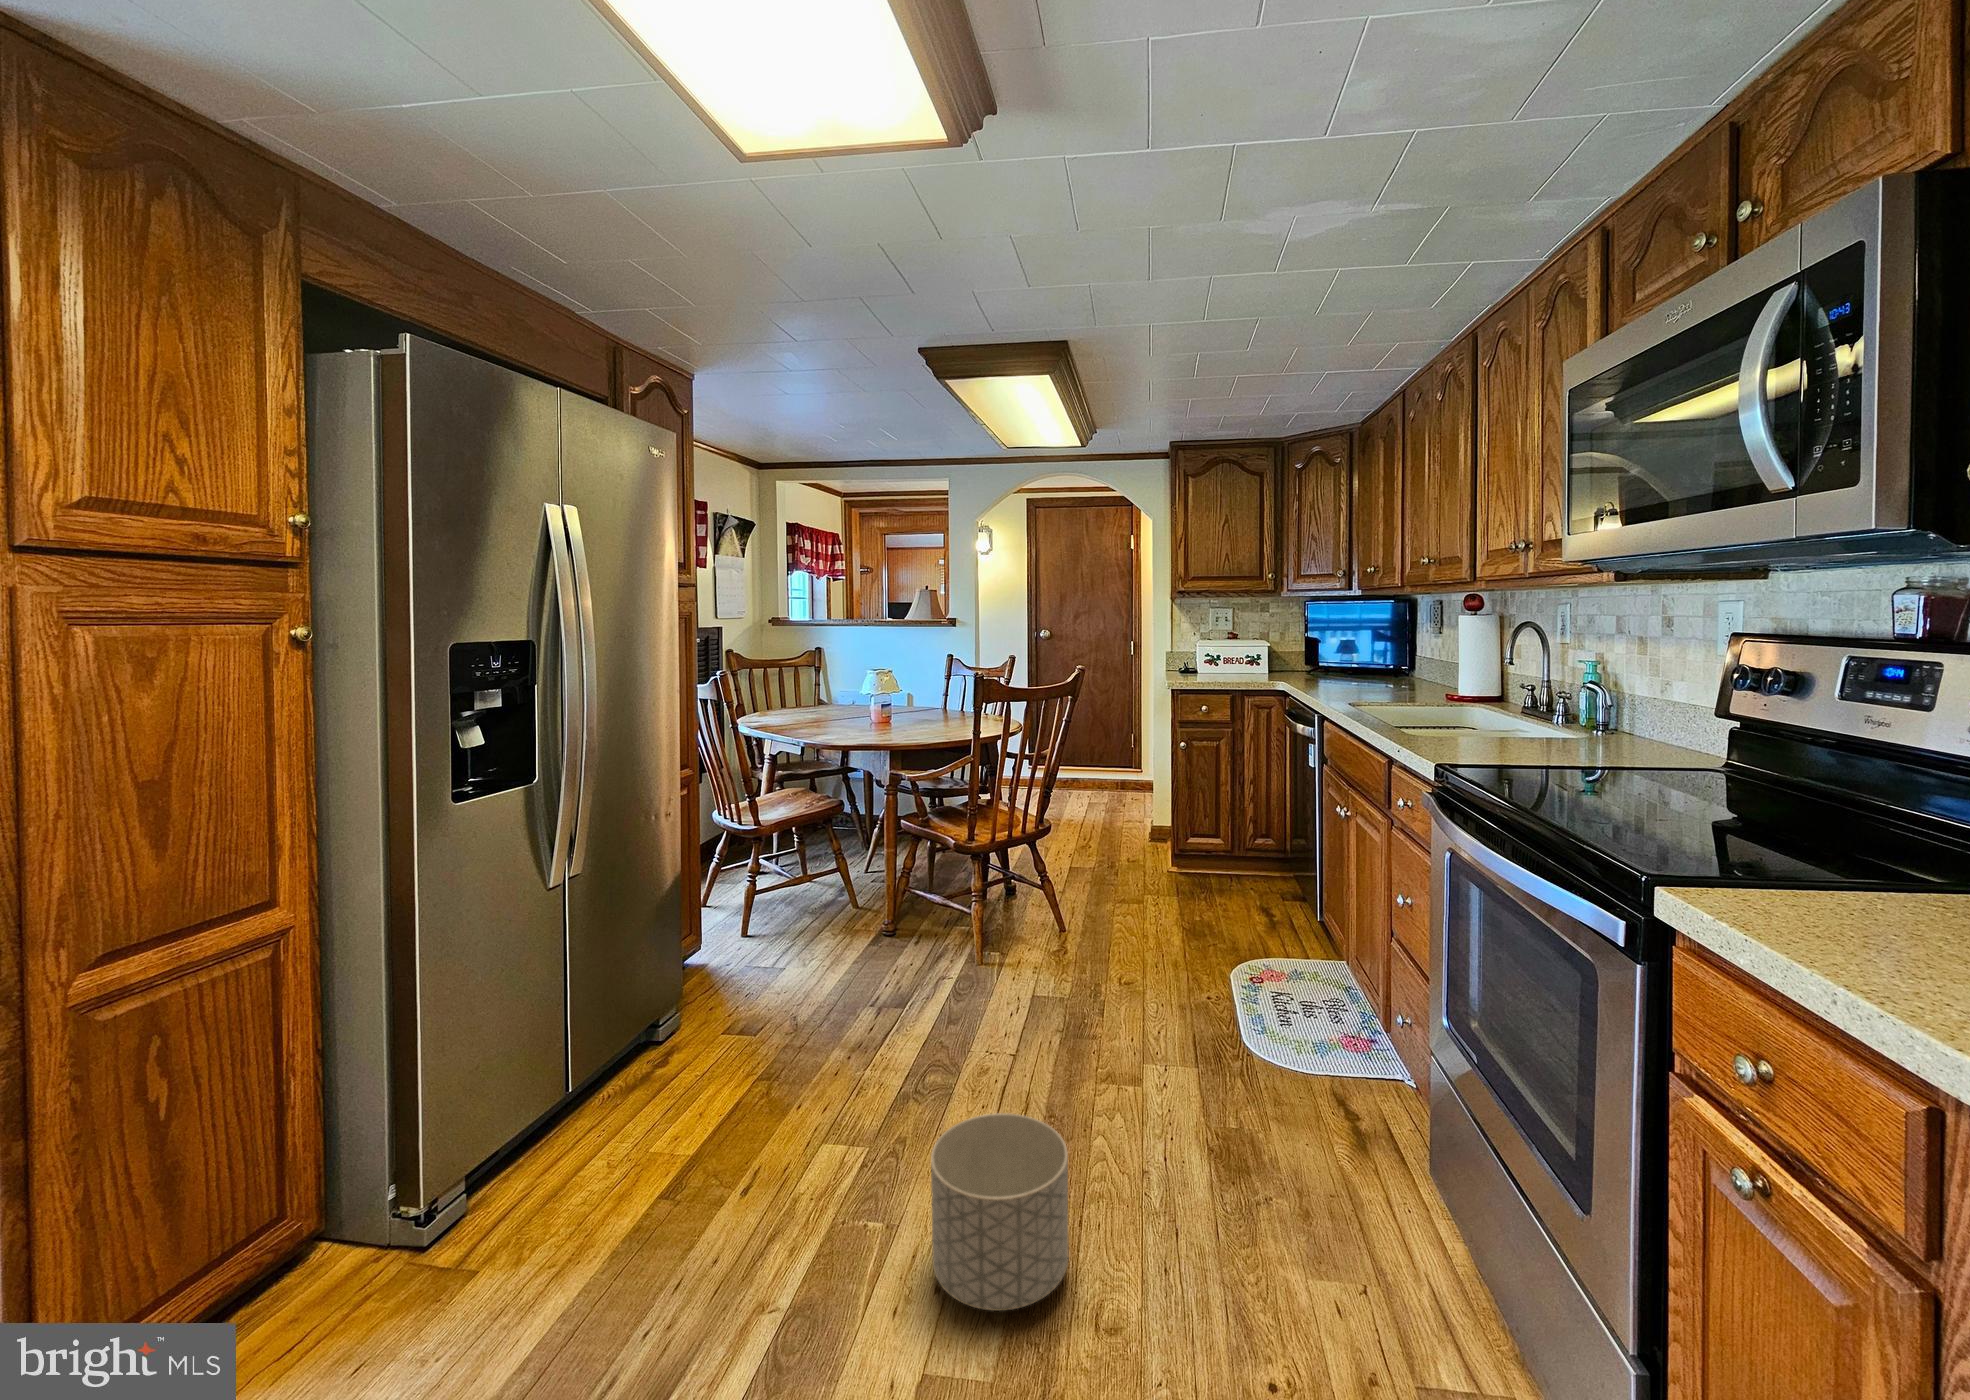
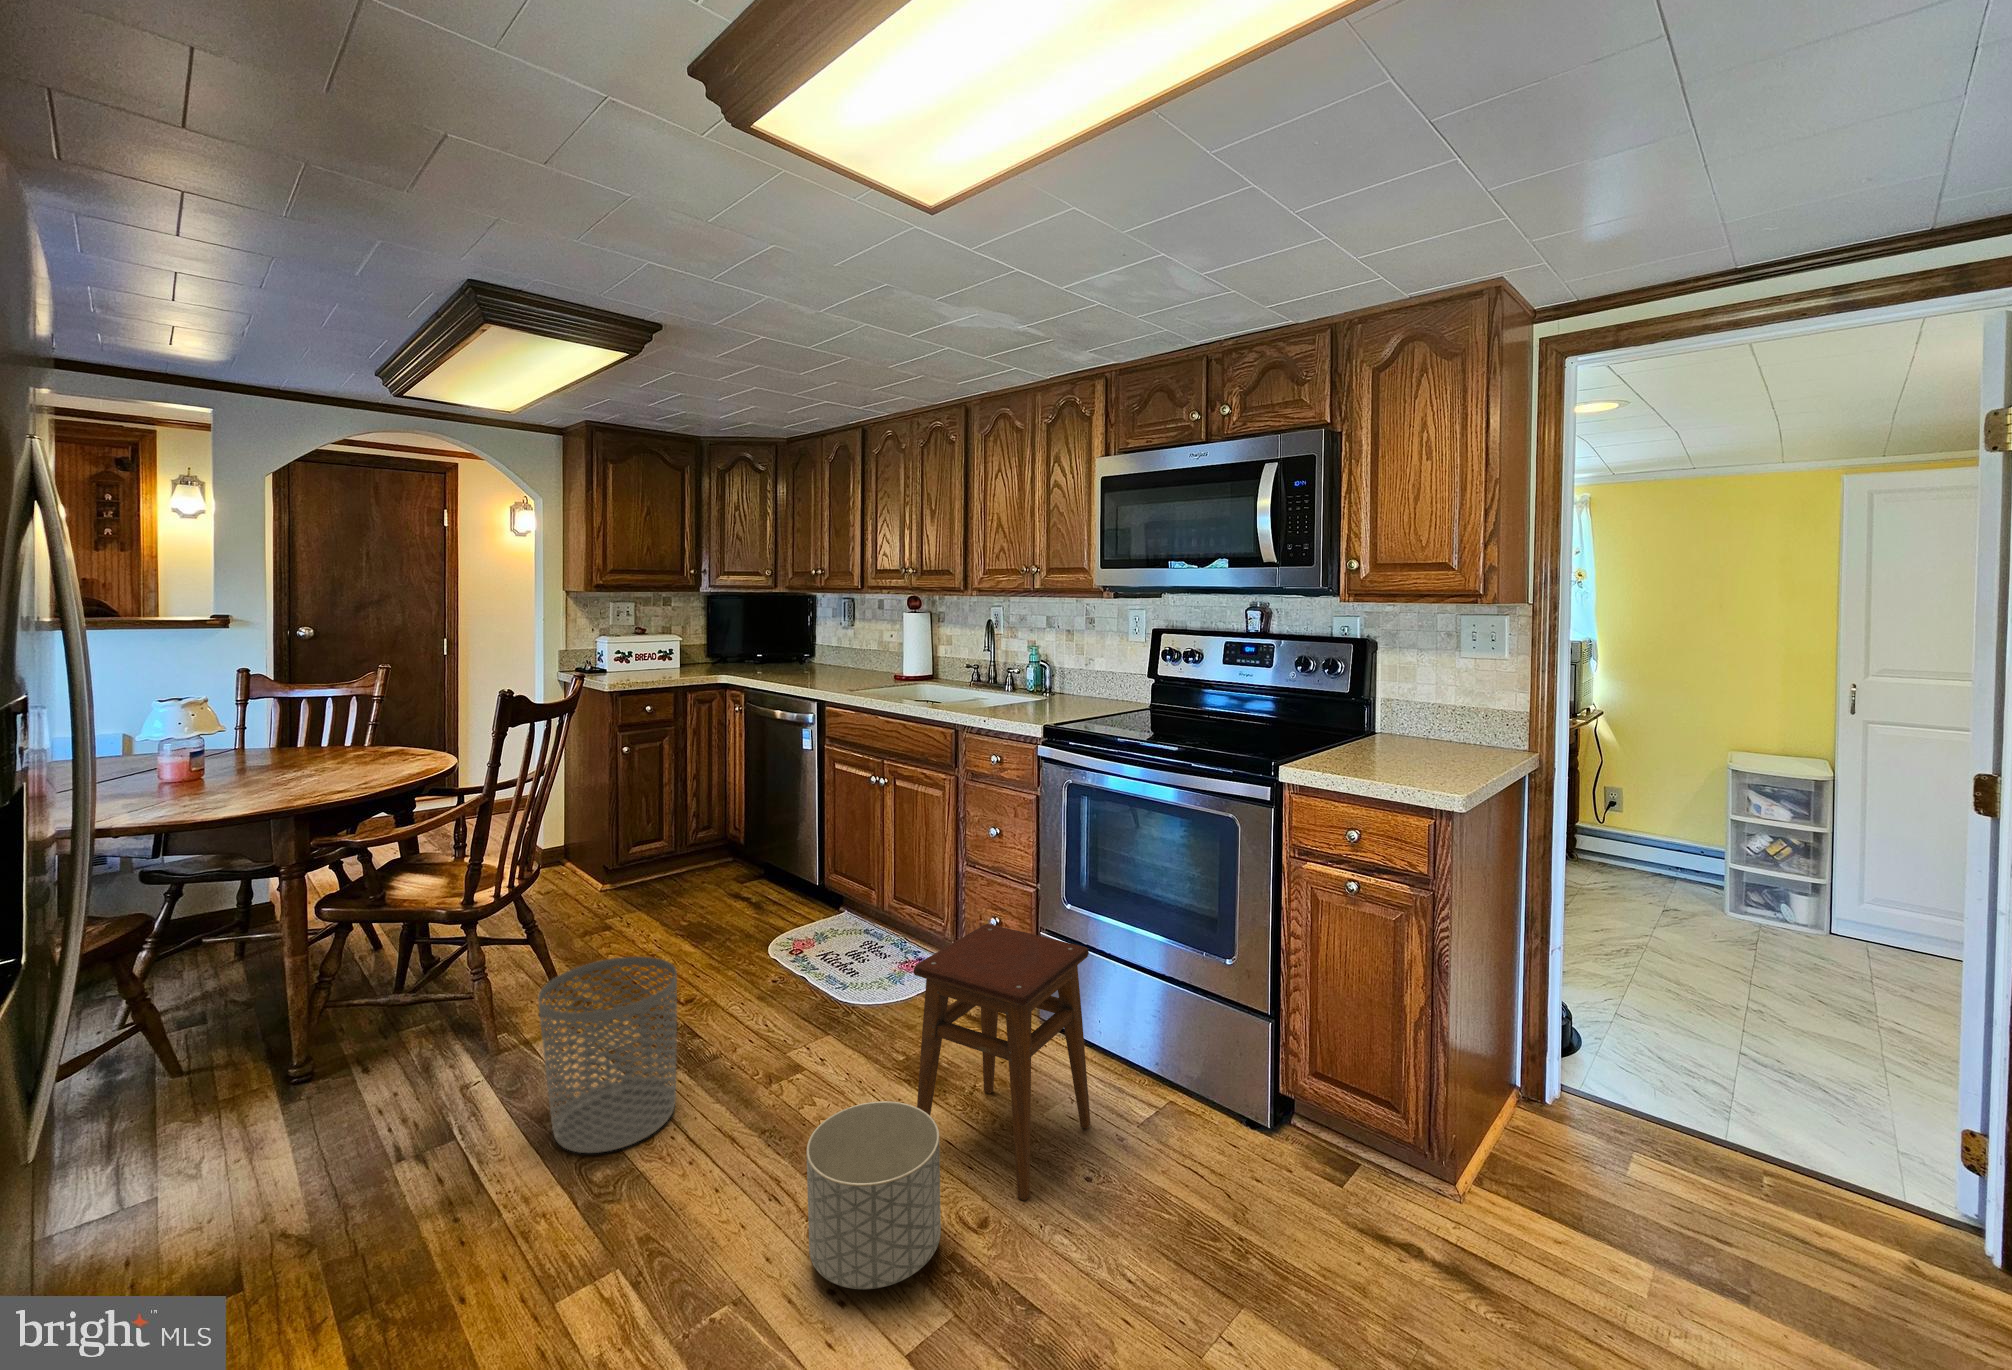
waste bin: none [924,911,1031,1073] -> present [538,957,677,1153]
stool: none [1134,997,1346,1340] -> present [913,924,1090,1200]

